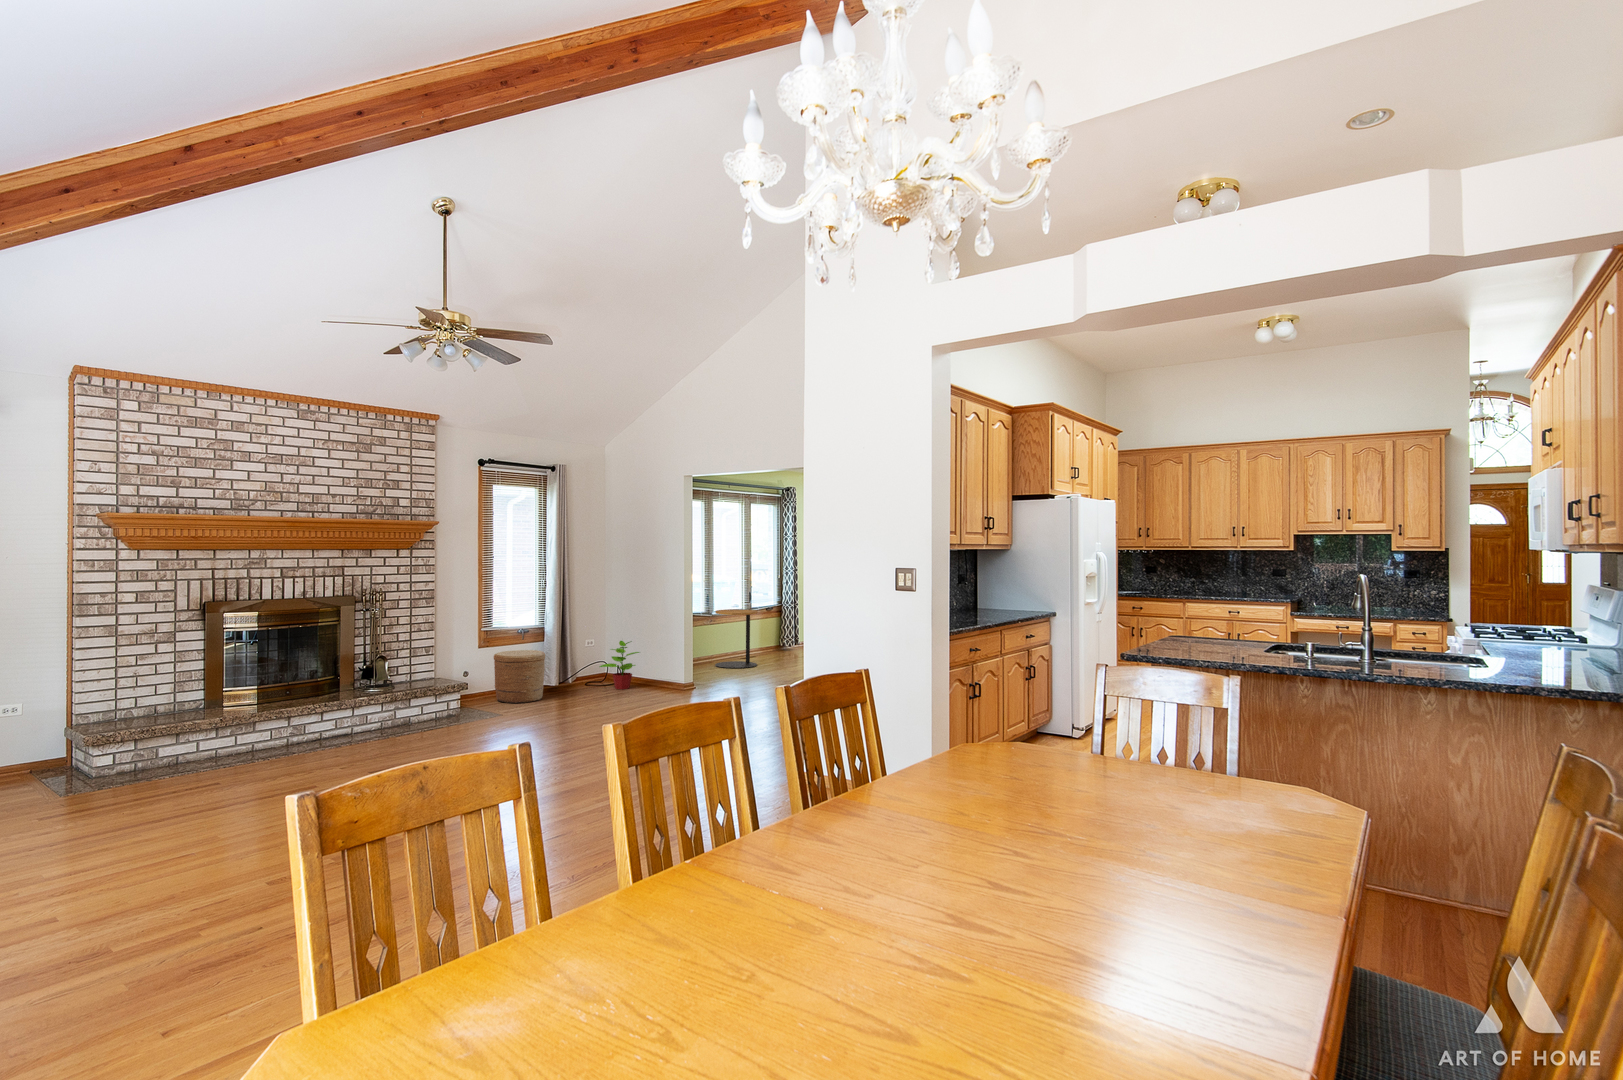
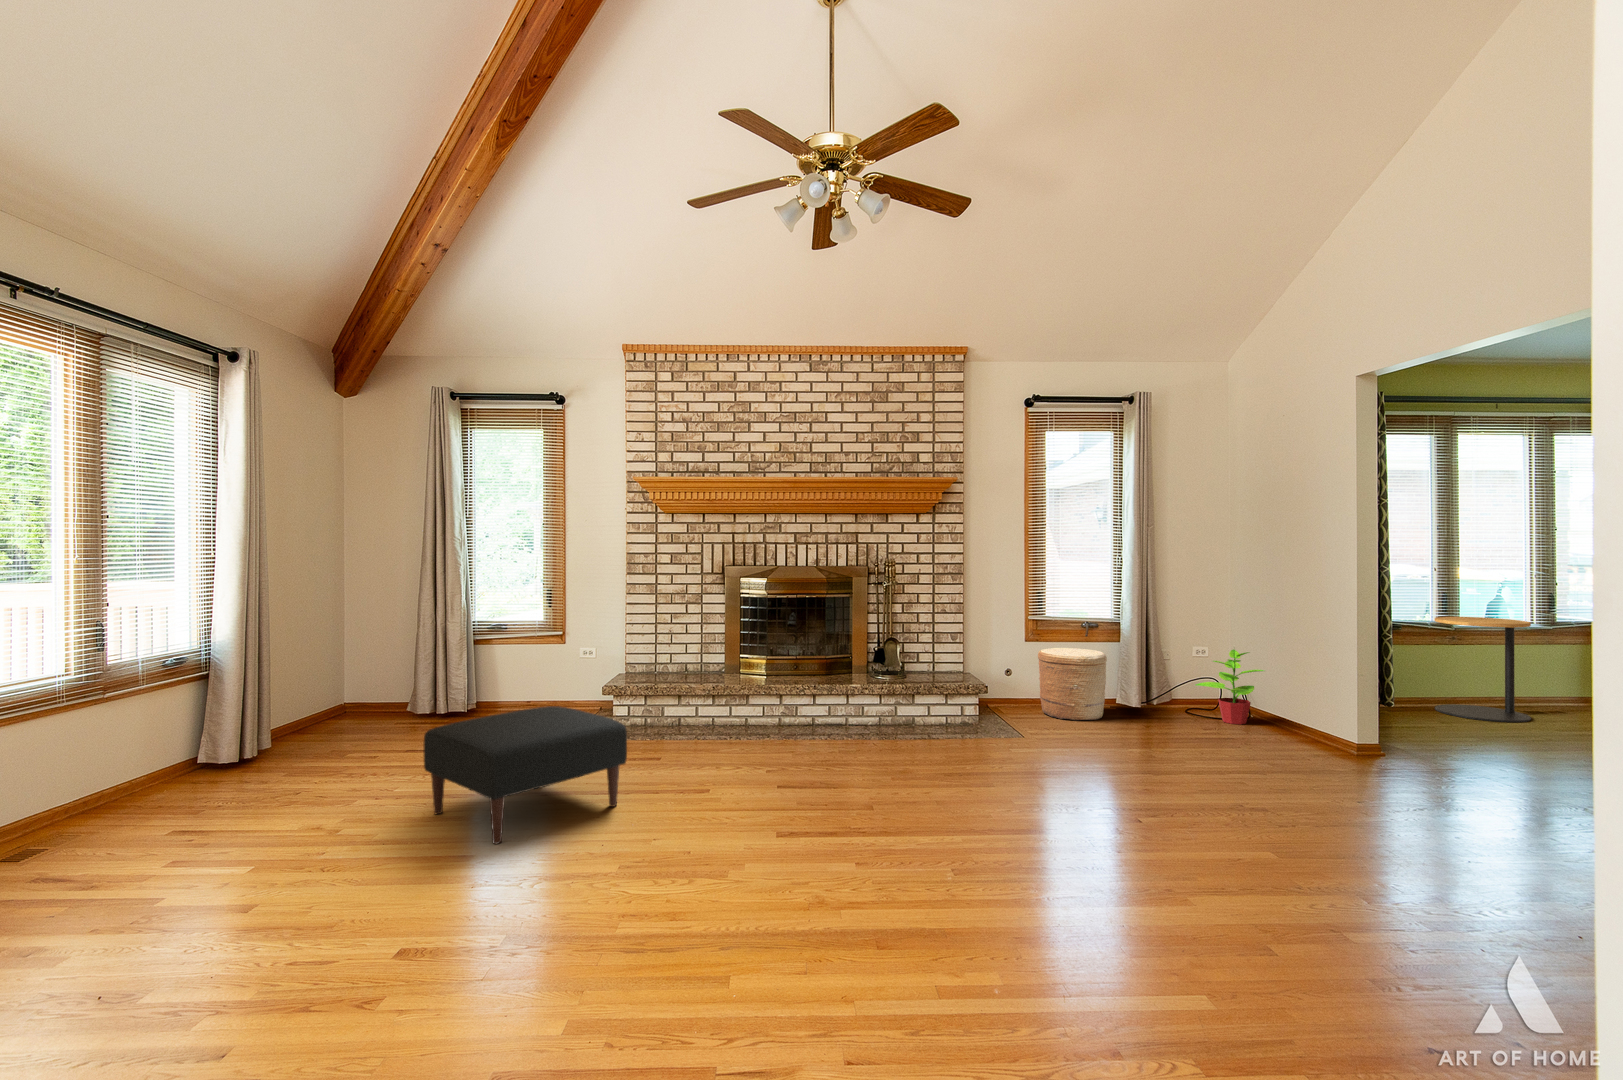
ottoman: none [38,744,256,863] -> present [424,706,627,844]

